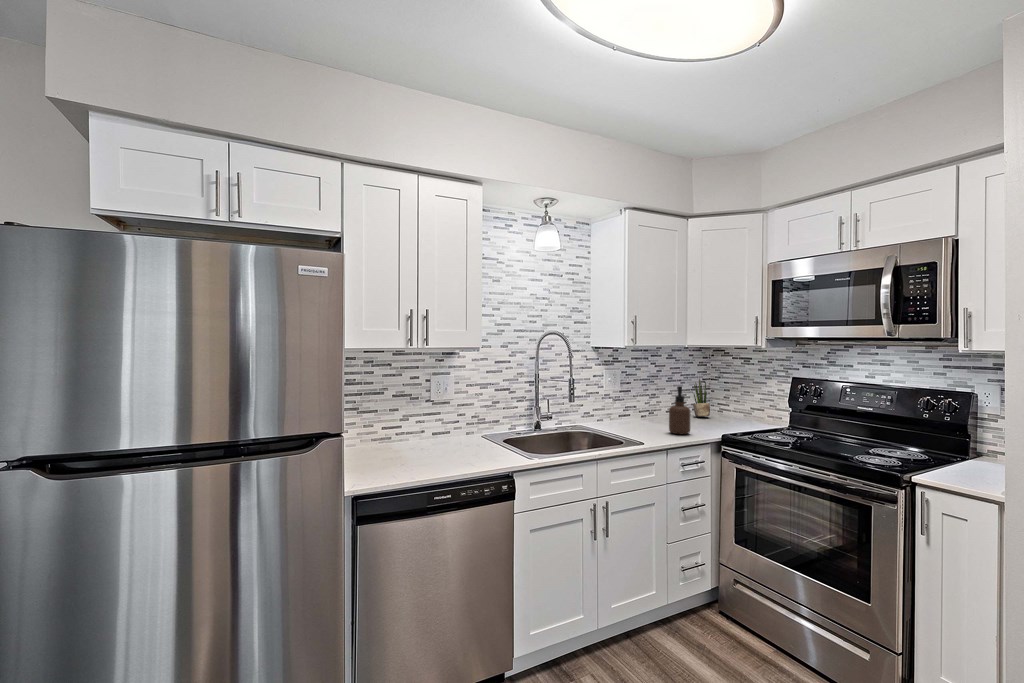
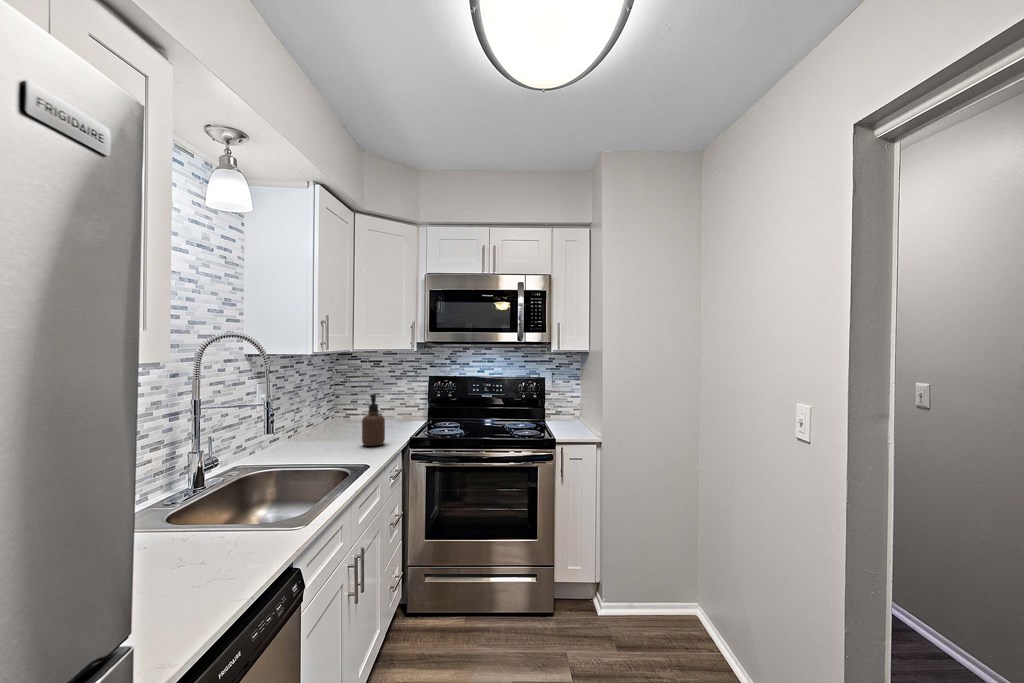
potted plant: present [693,379,710,417] -> none [333,384,352,425]

